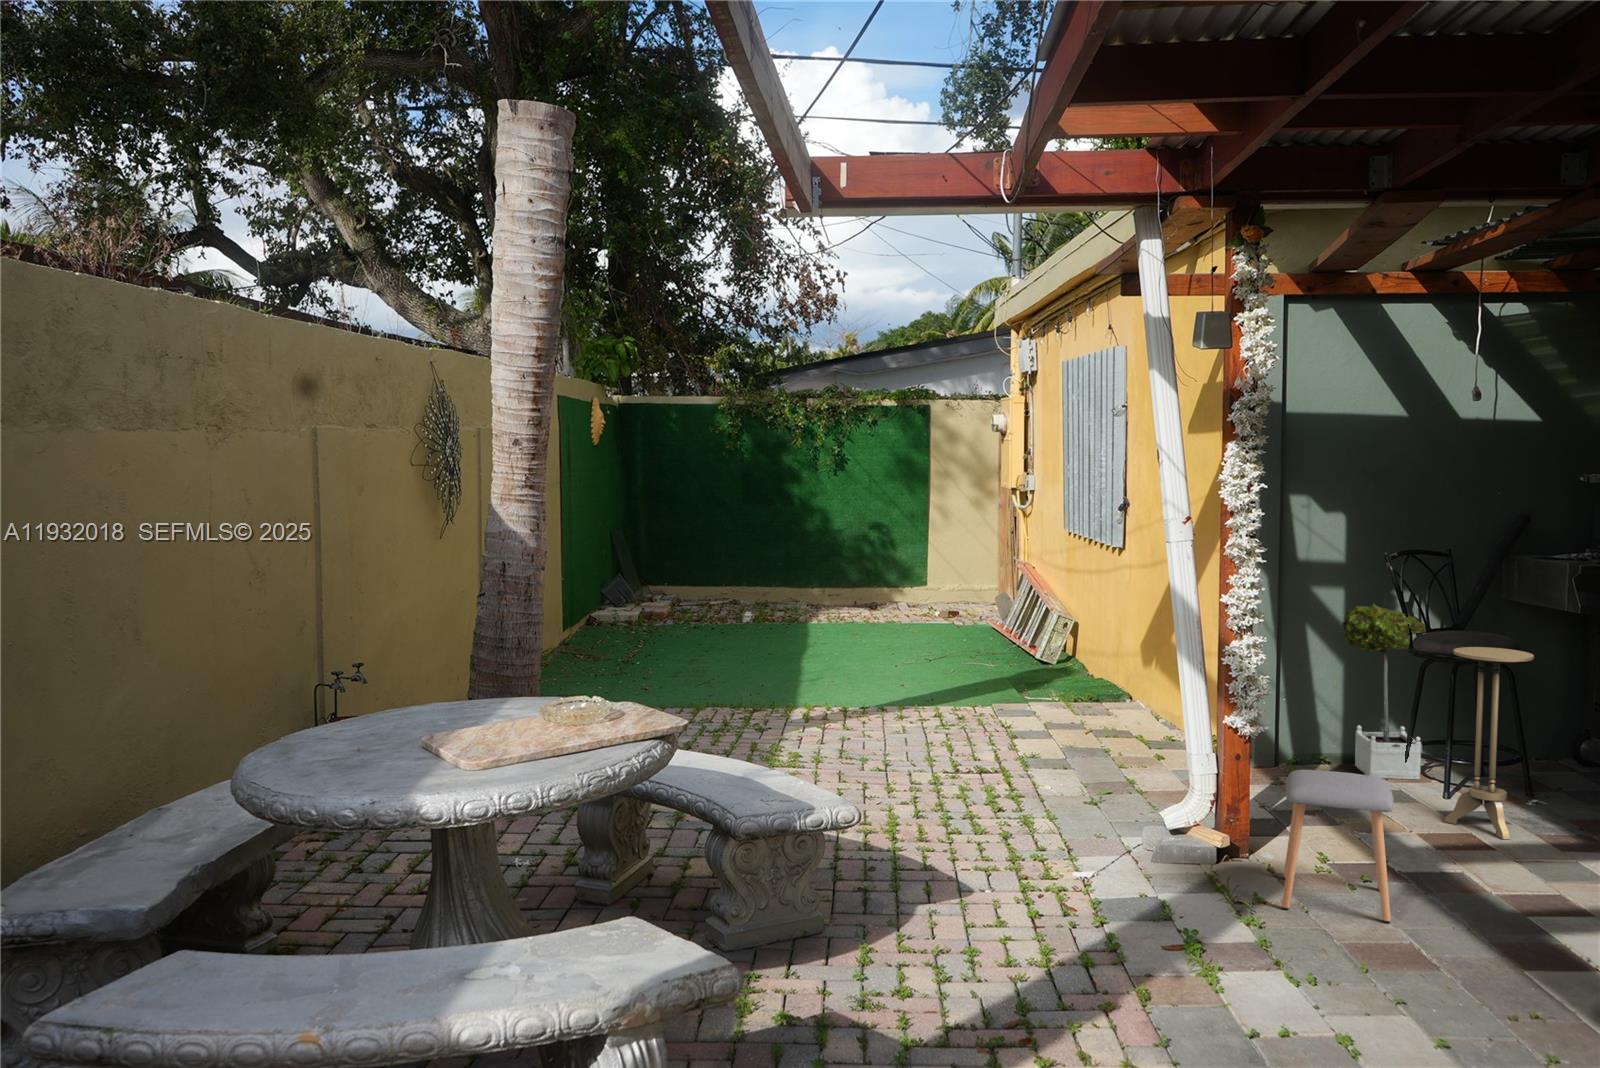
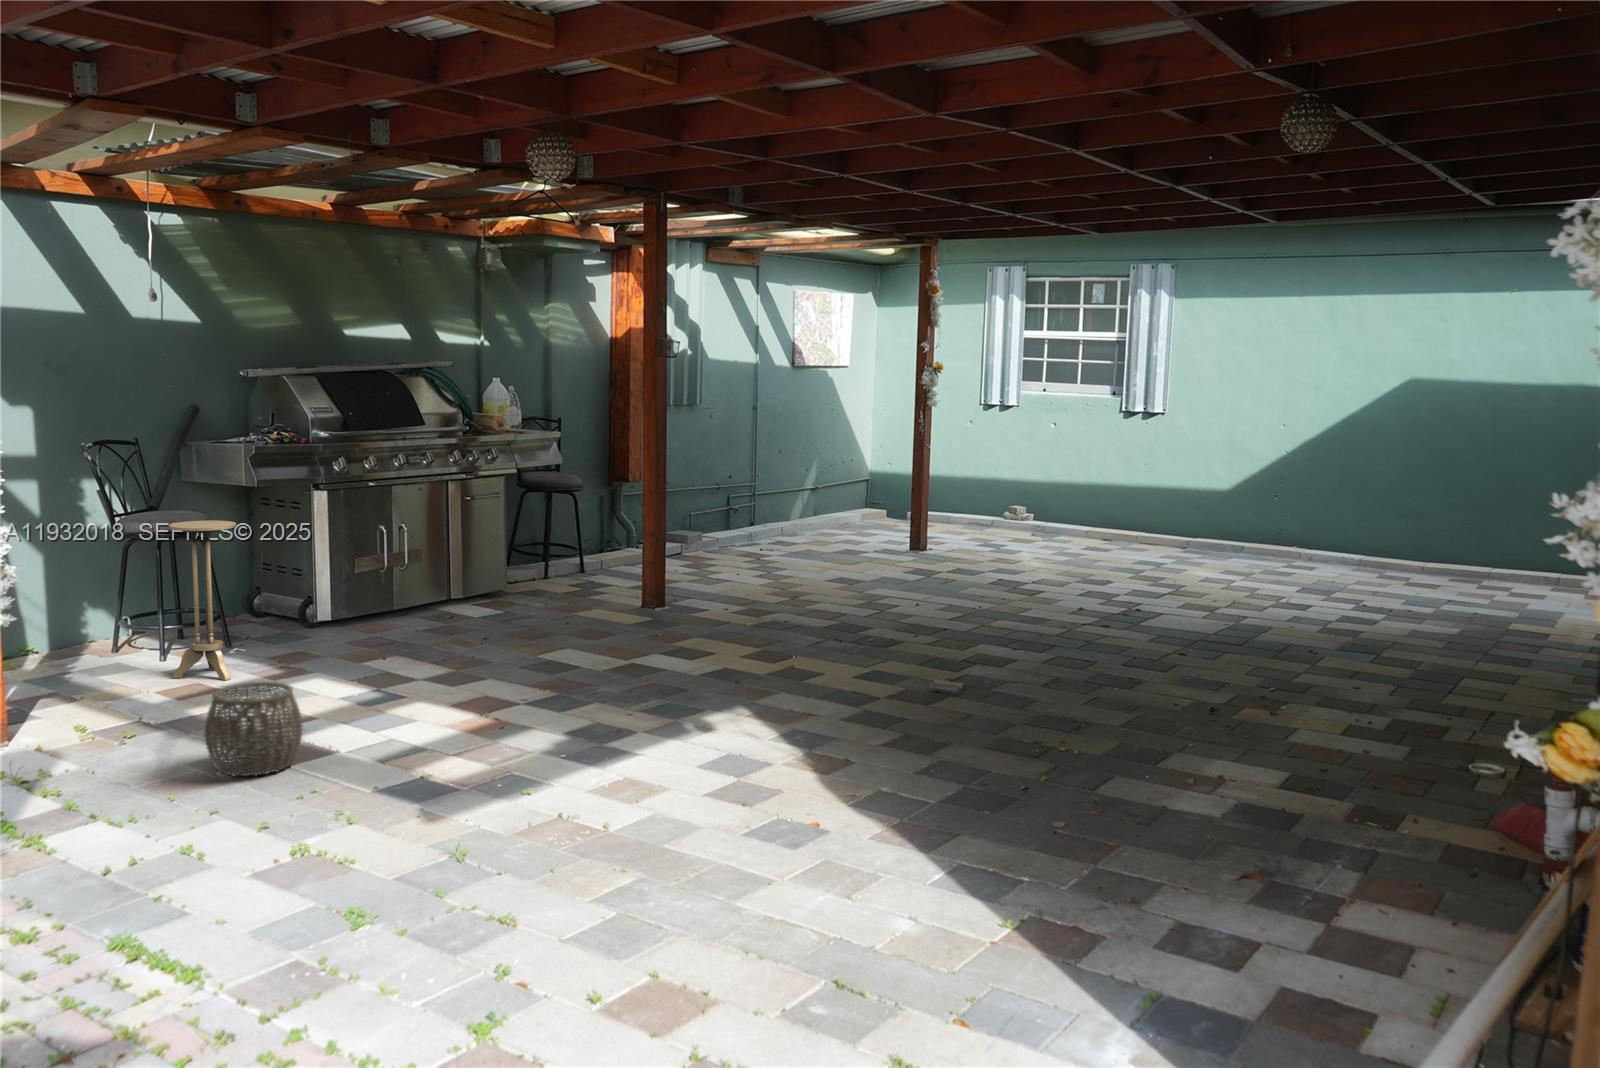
potted tree: present [1343,604,1426,779] -> none [44,493,133,658]
stool: present [1282,770,1394,923] -> none [52,640,171,777]
woven basket: none [1421,855,1549,980] -> present [204,682,303,776]

